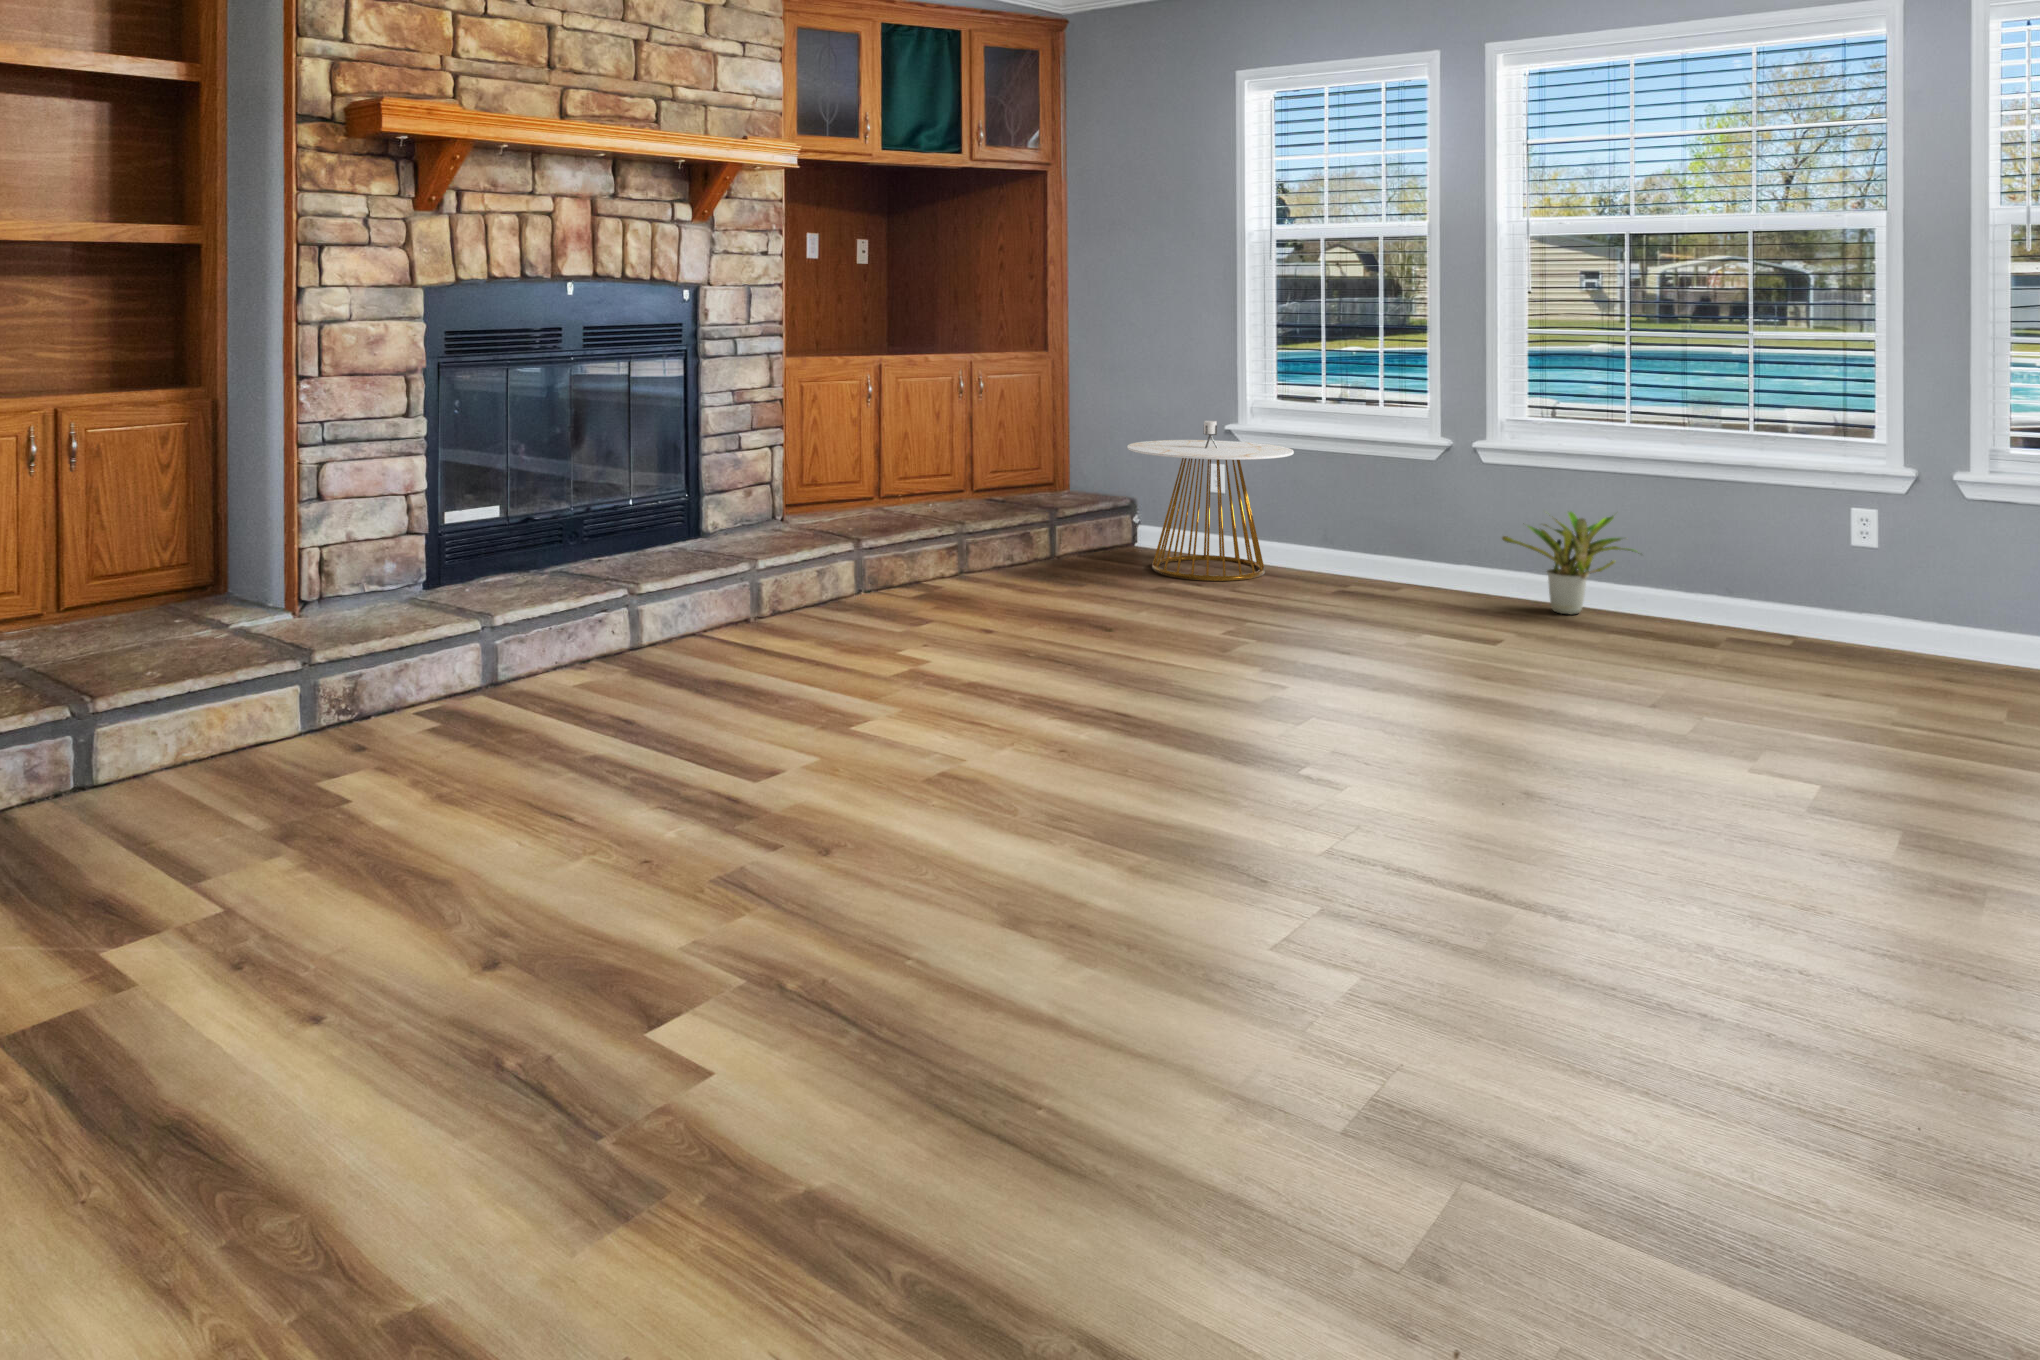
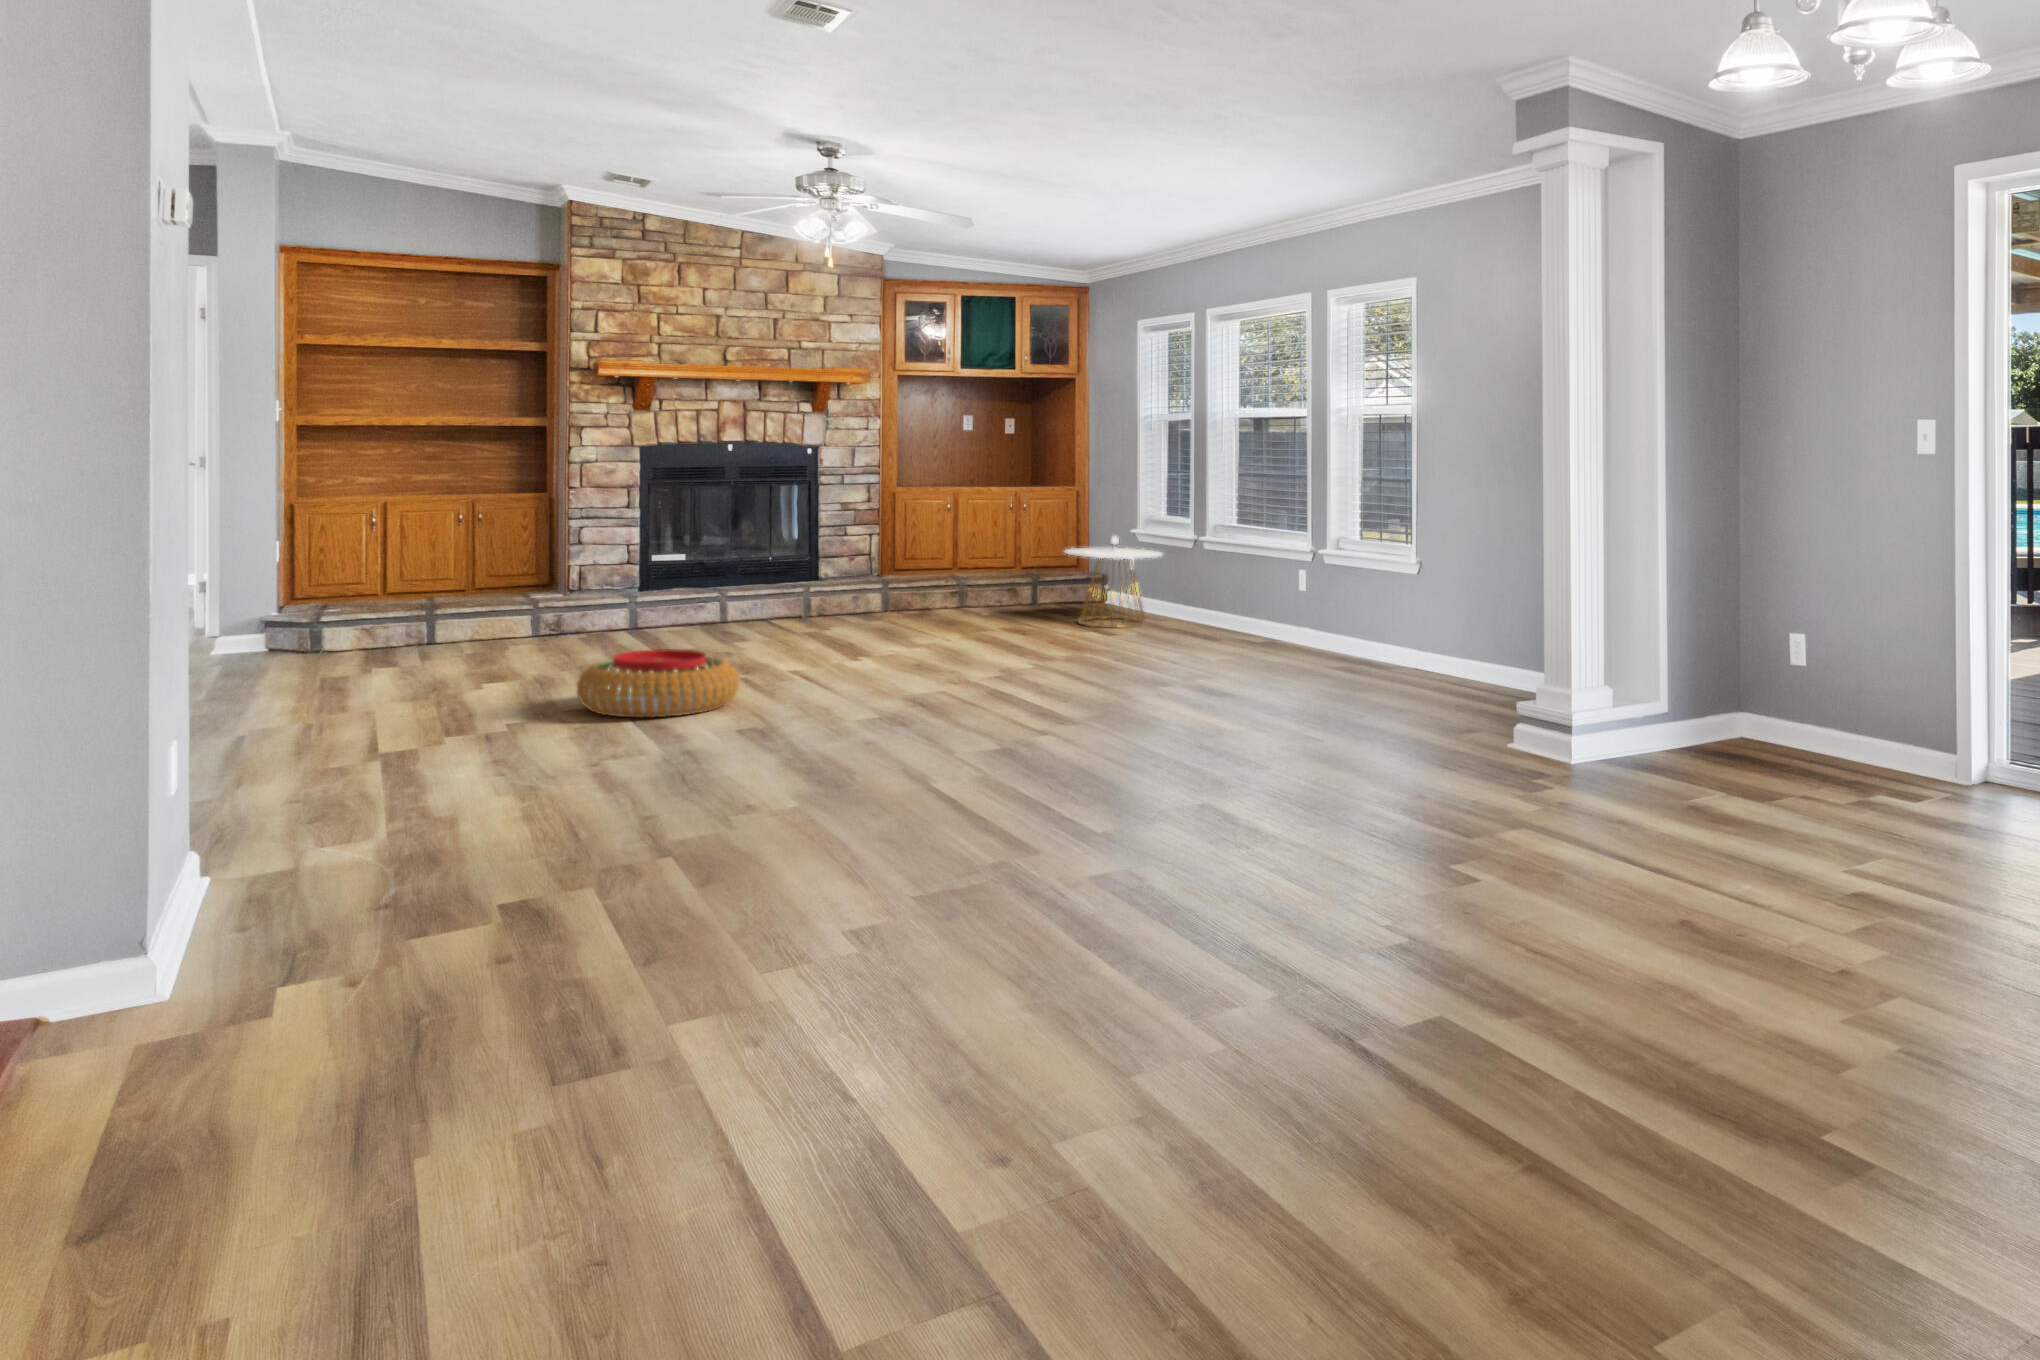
potted plant: present [1502,512,1637,614] -> none [1193,592,1253,652]
pouf: none [976,800,1395,1081] -> present [577,649,739,717]

